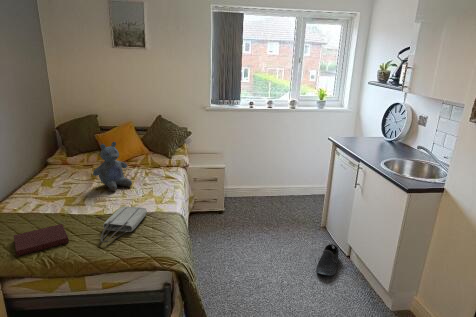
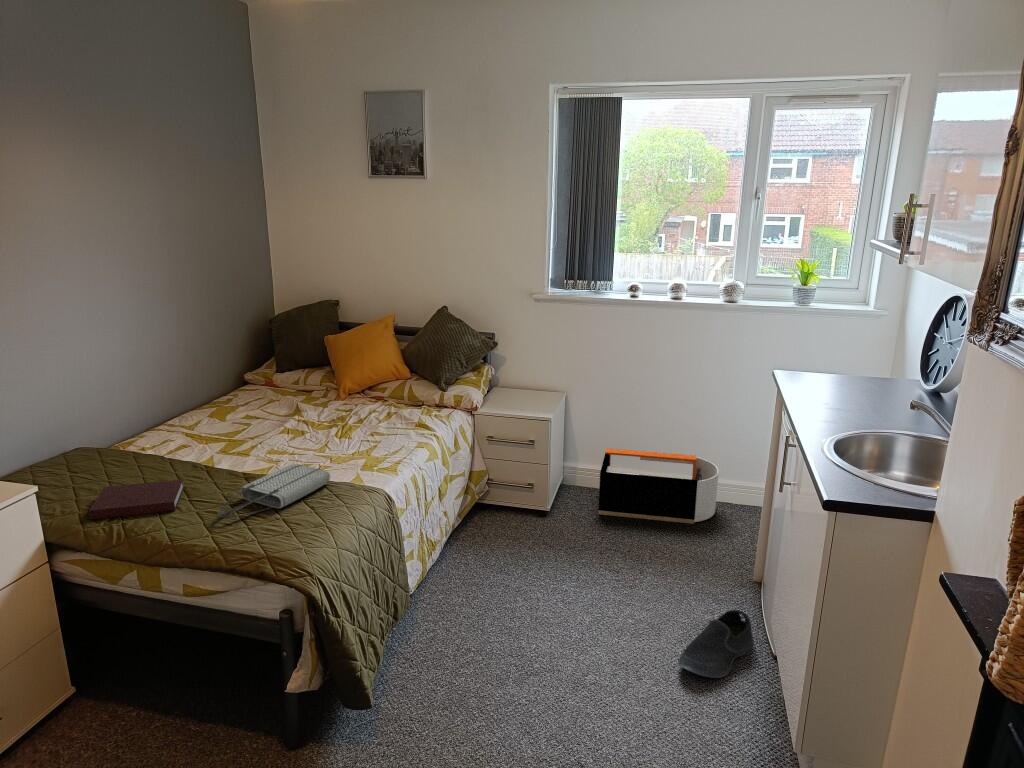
stuffed bear: present [93,142,132,191] -> none [281,348,348,438]
storage bin: none [240,178,294,210] -> present [598,448,719,524]

